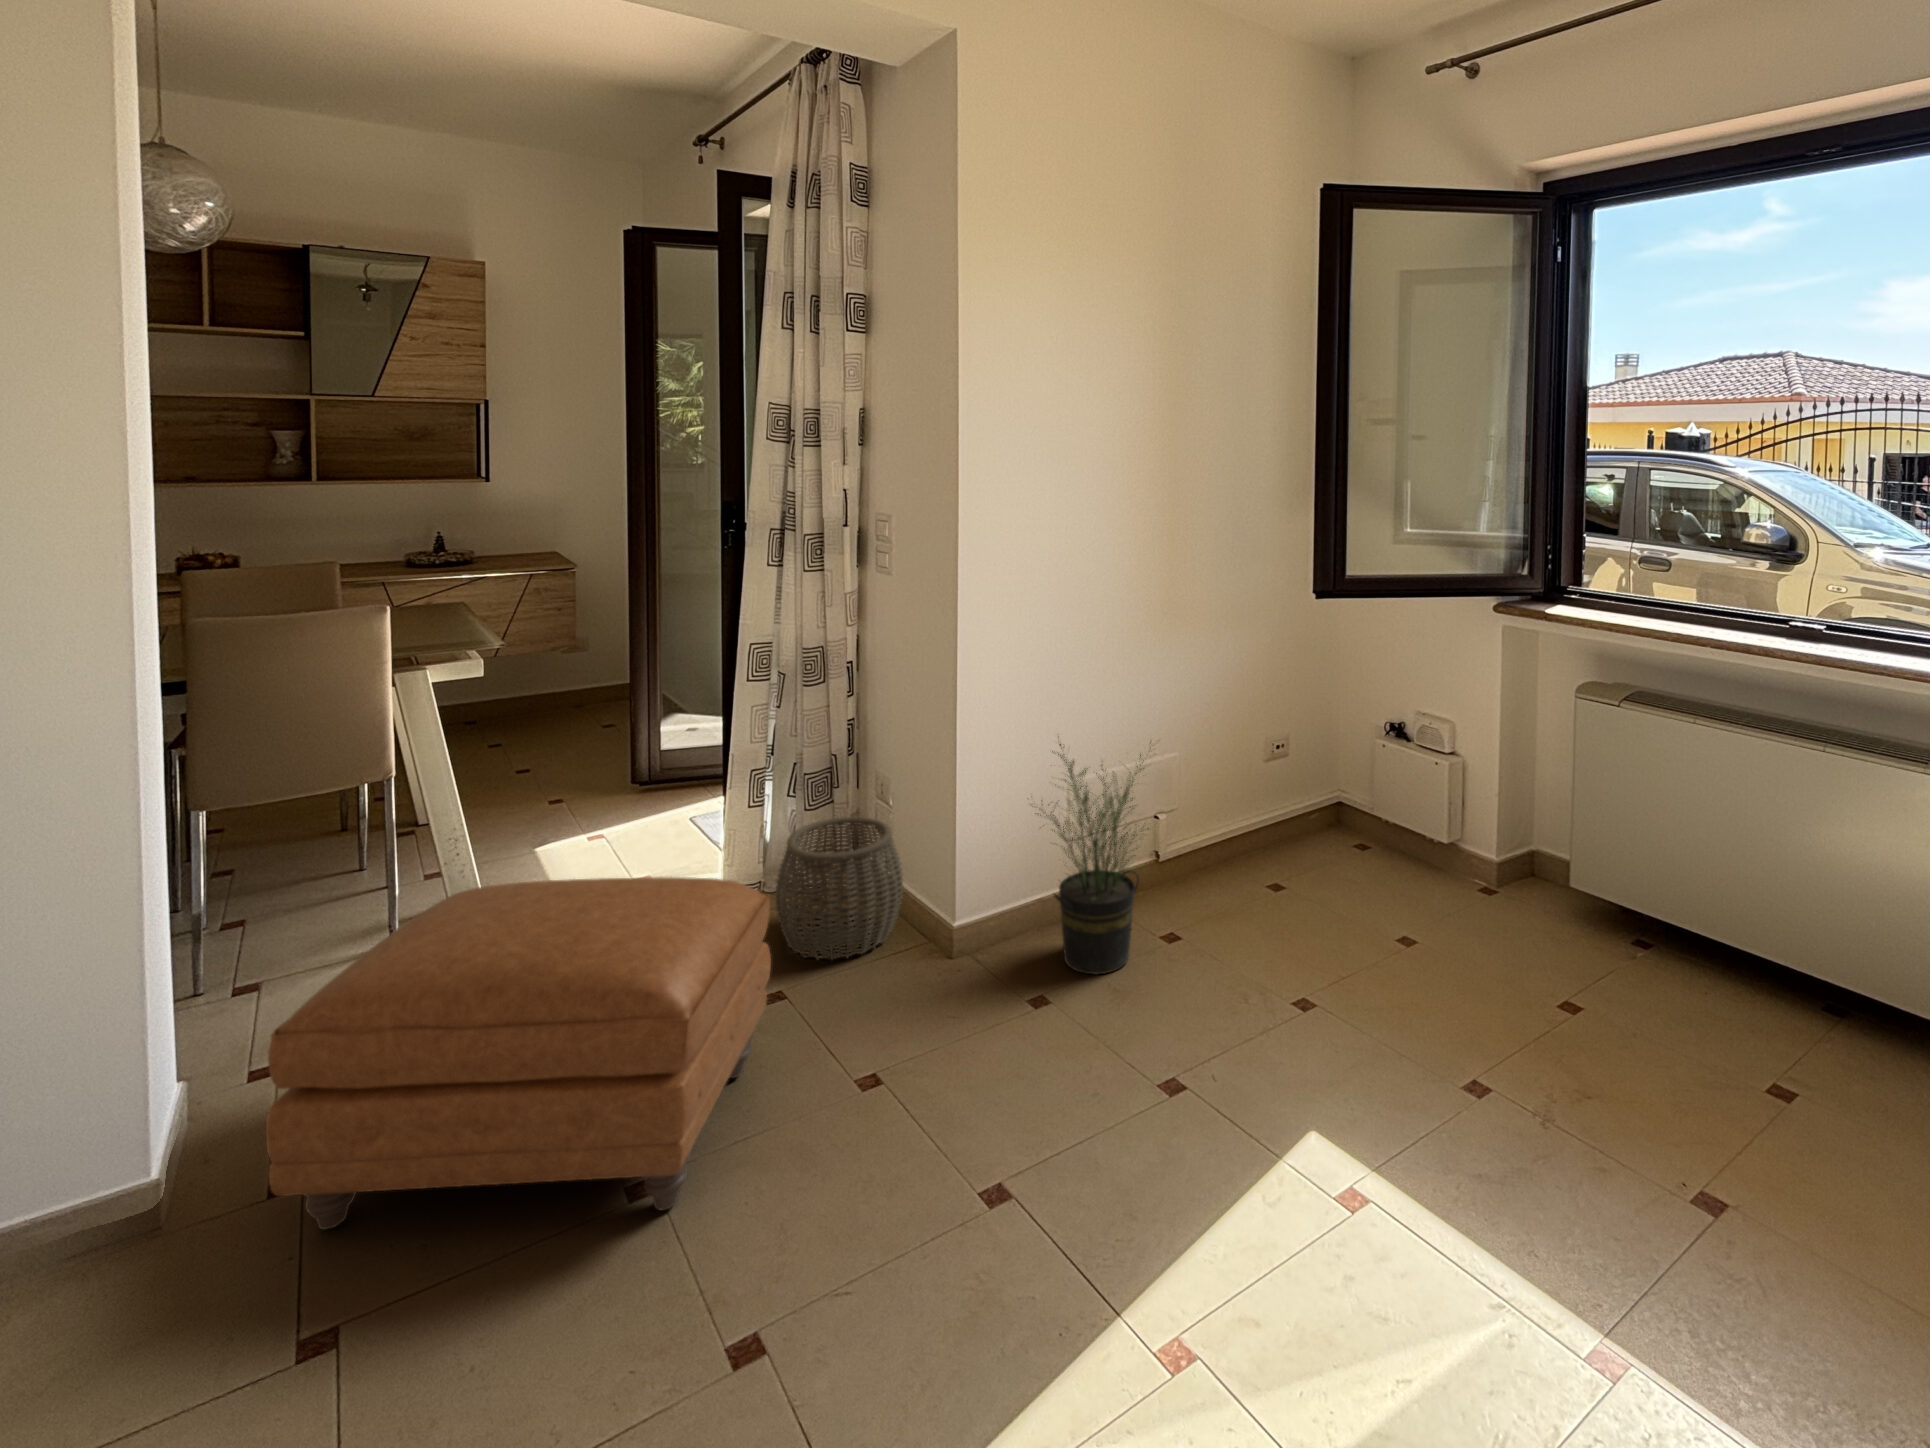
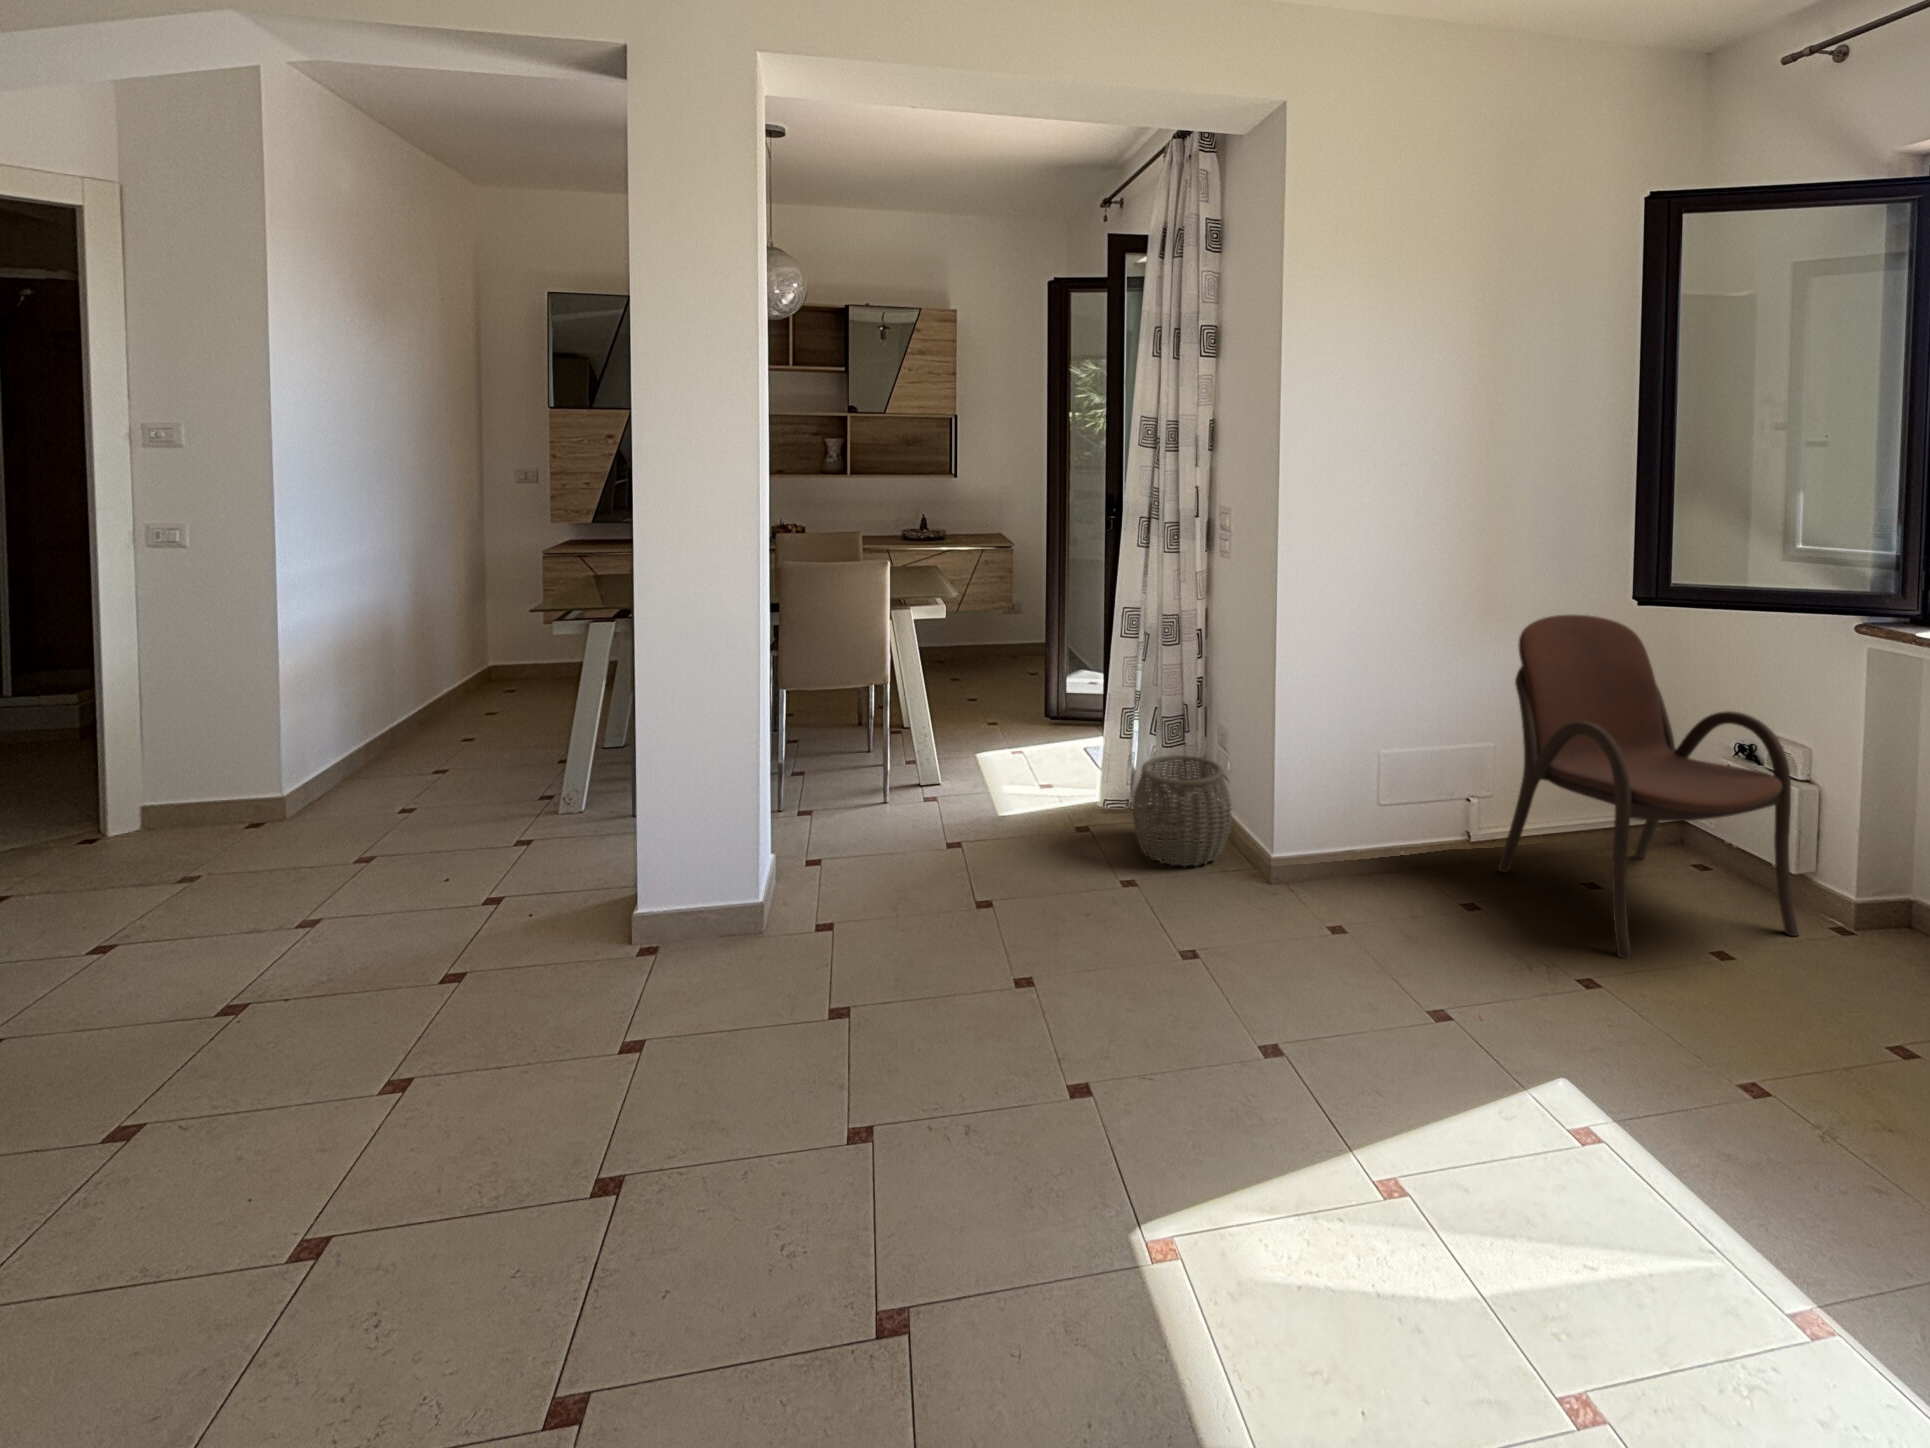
armchair: none [1189,611,1456,964] -> present [1498,615,1799,959]
potted plant: present [1030,737,1154,974] -> none [1326,704,1461,921]
ottoman: present [266,877,771,1229] -> none [819,756,1121,995]

